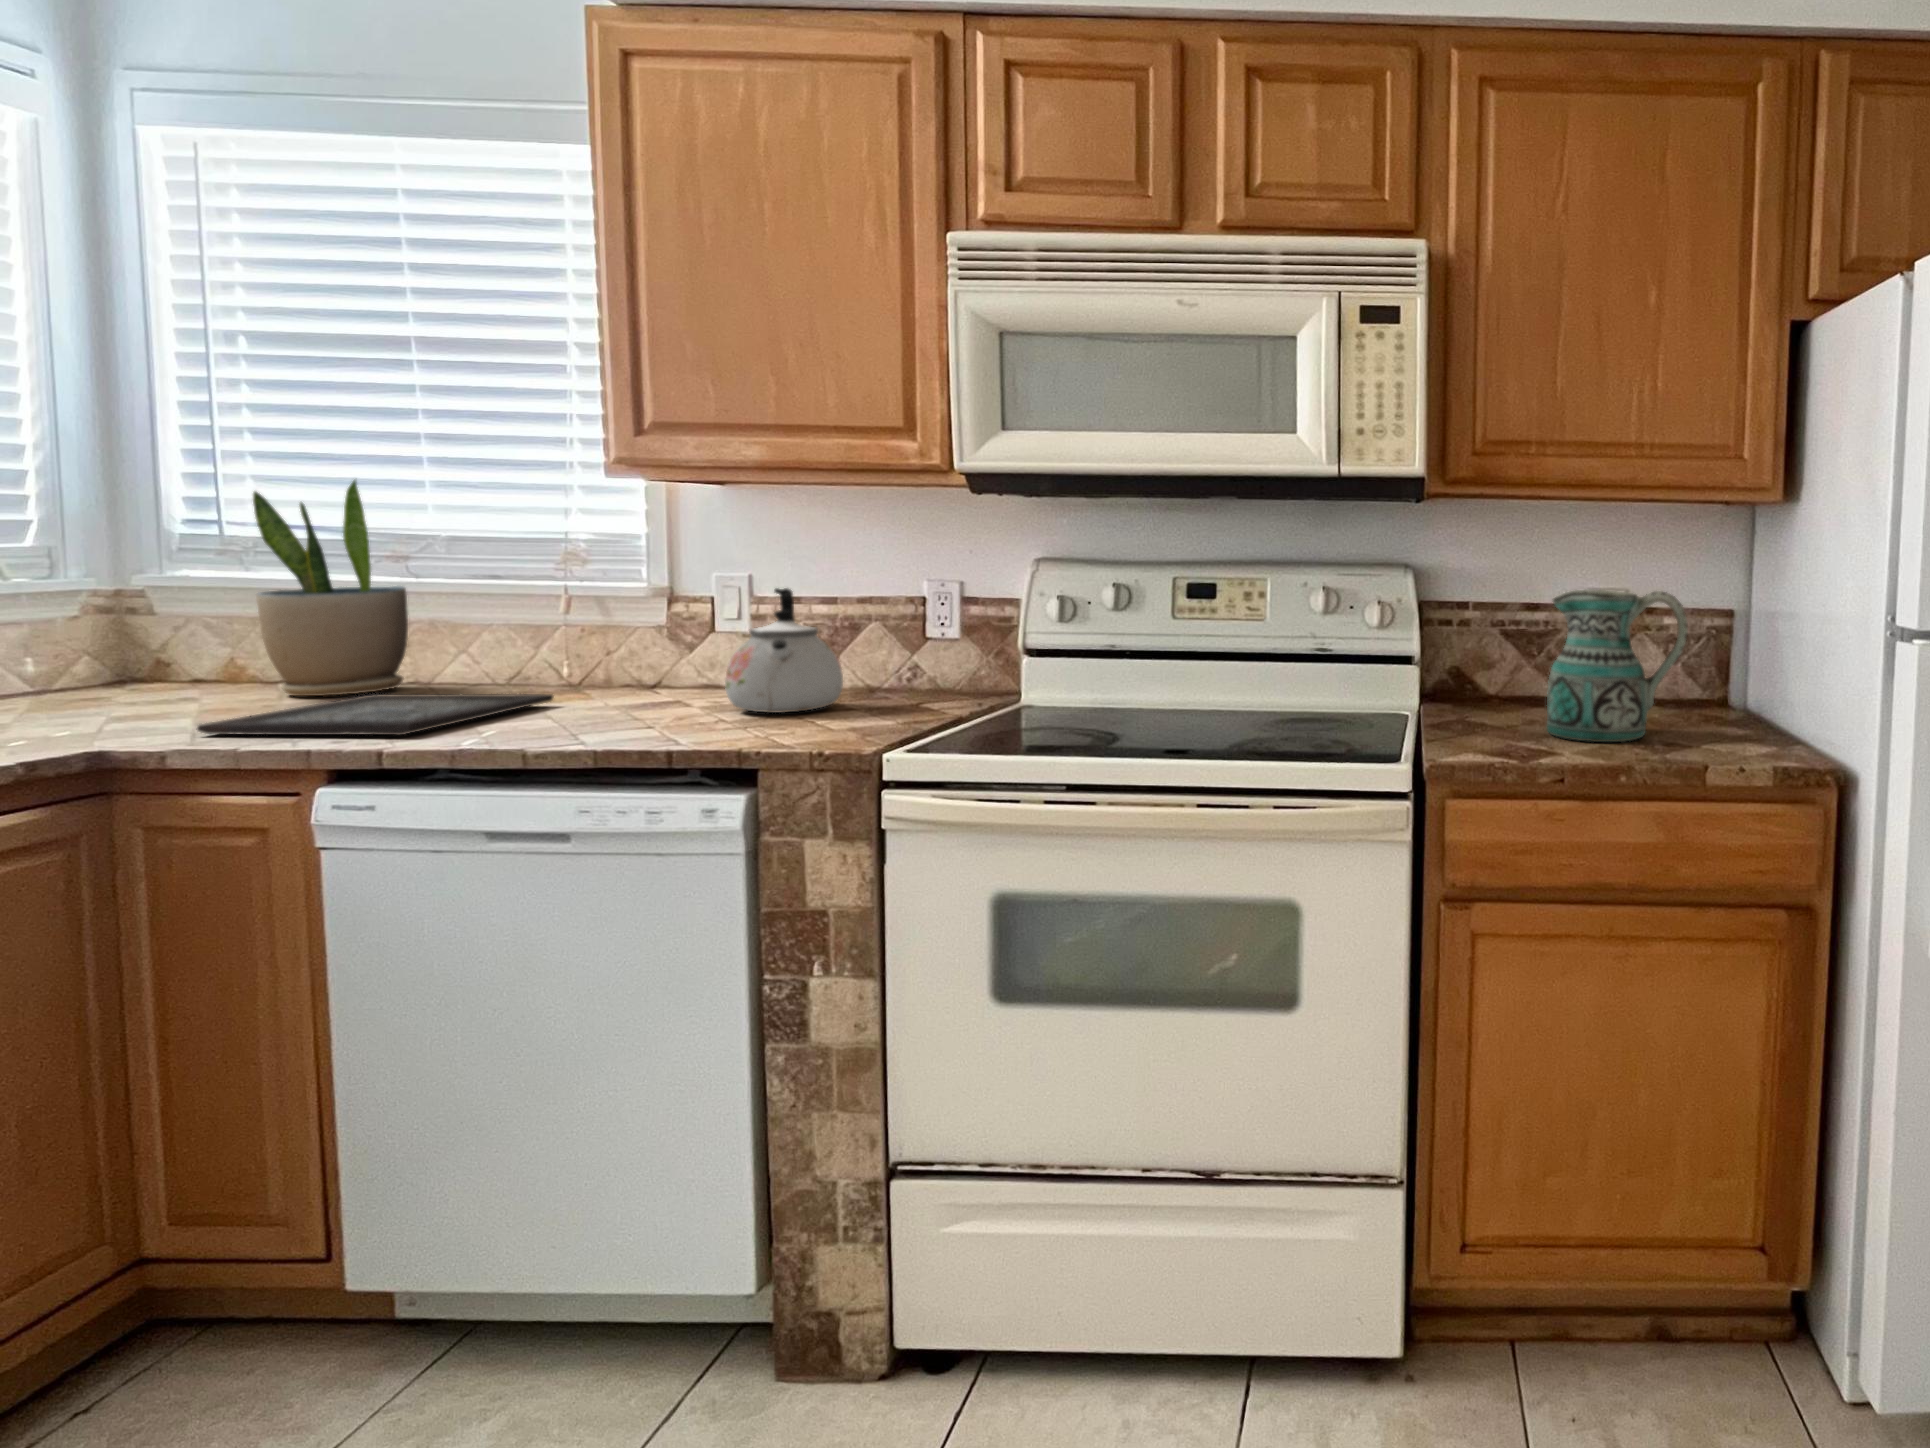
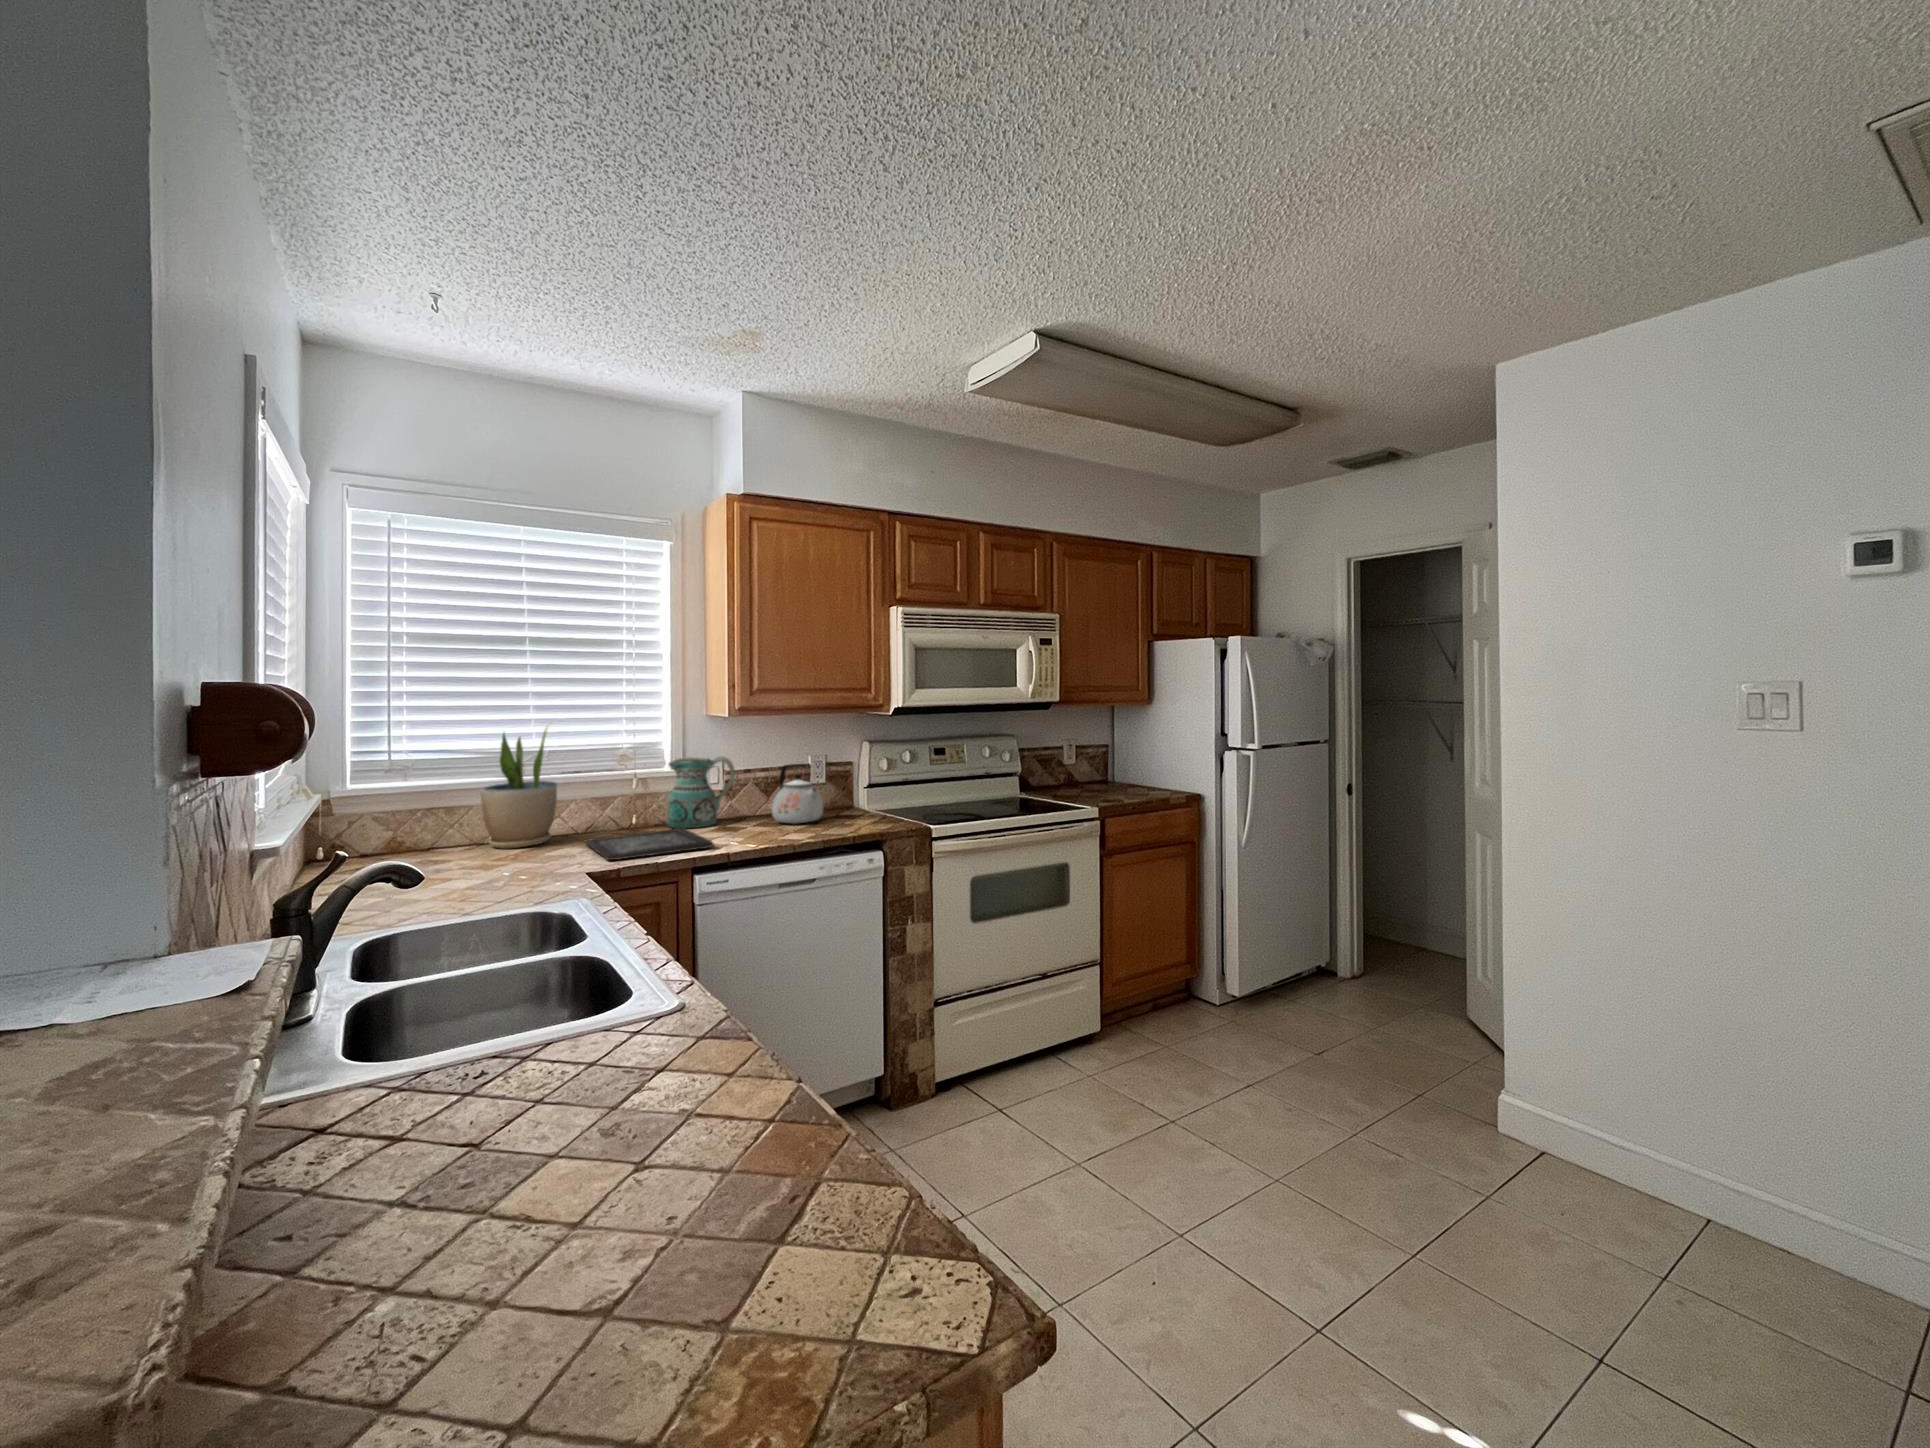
ceramic pitcher: present [1547,589,1688,742] -> present [667,757,735,828]

